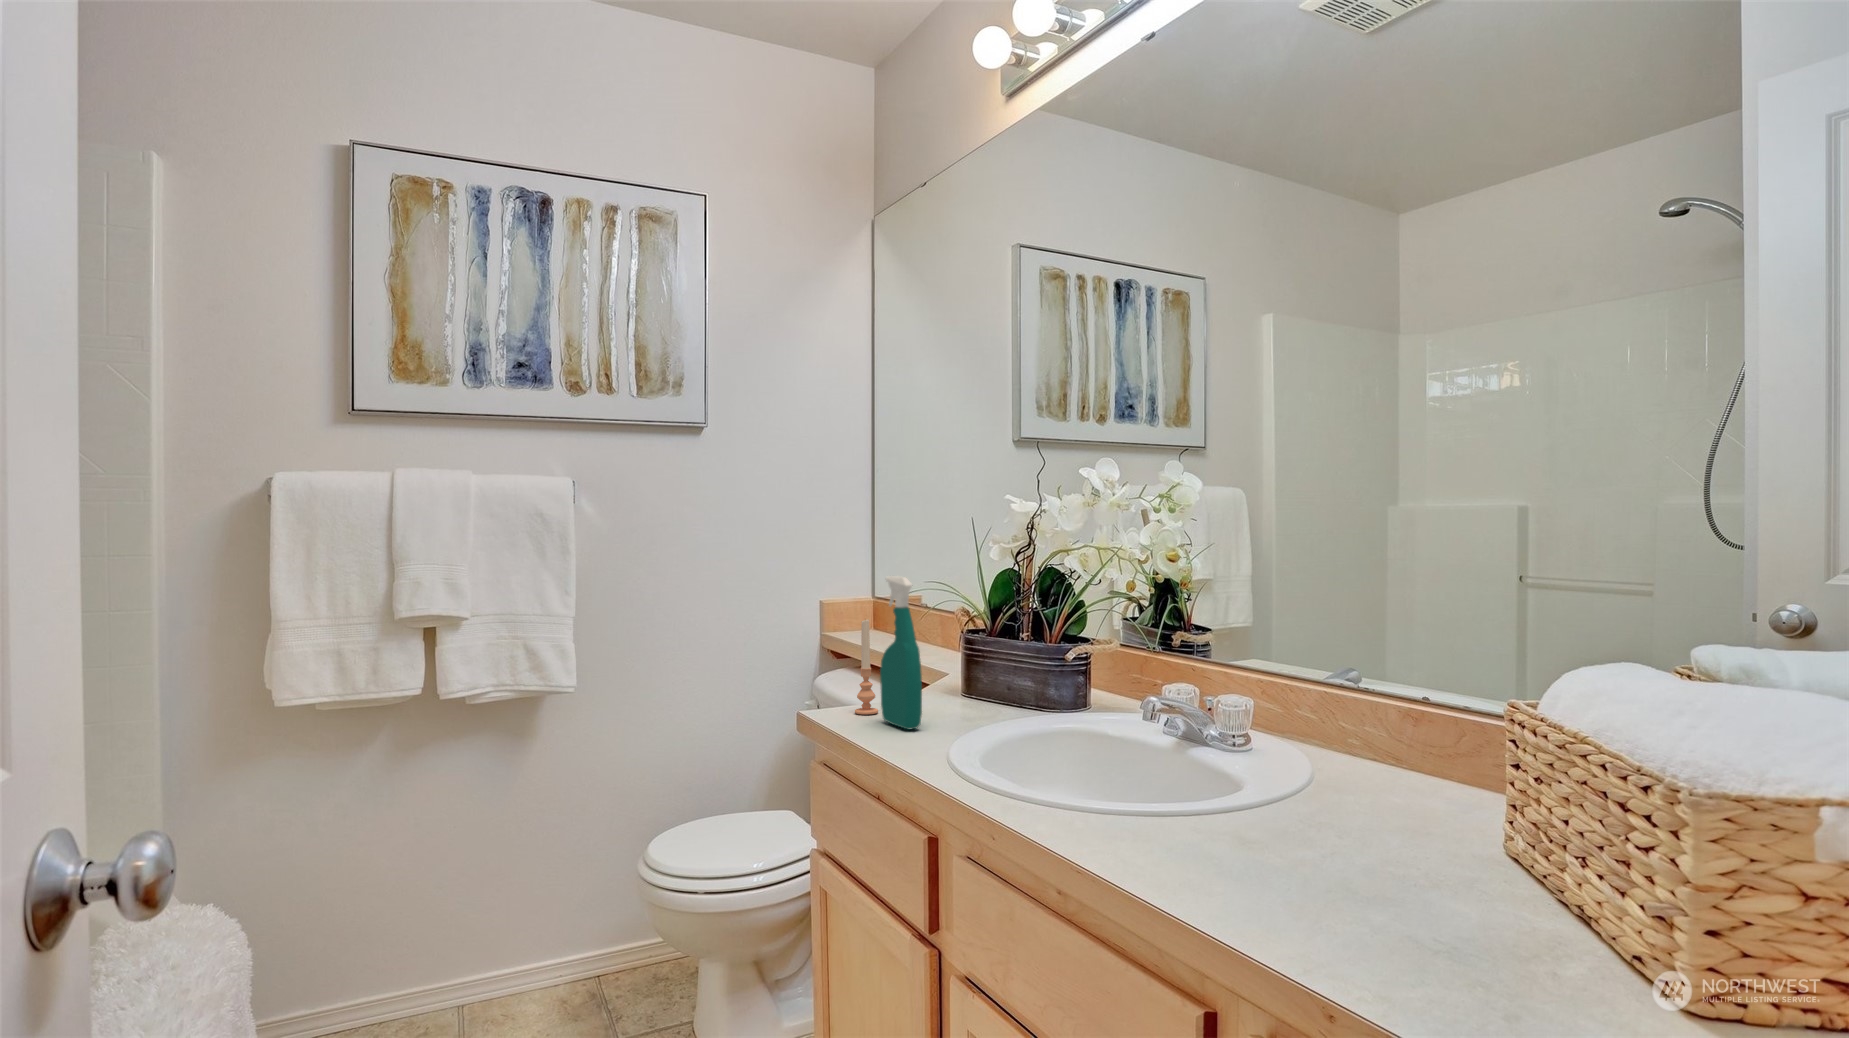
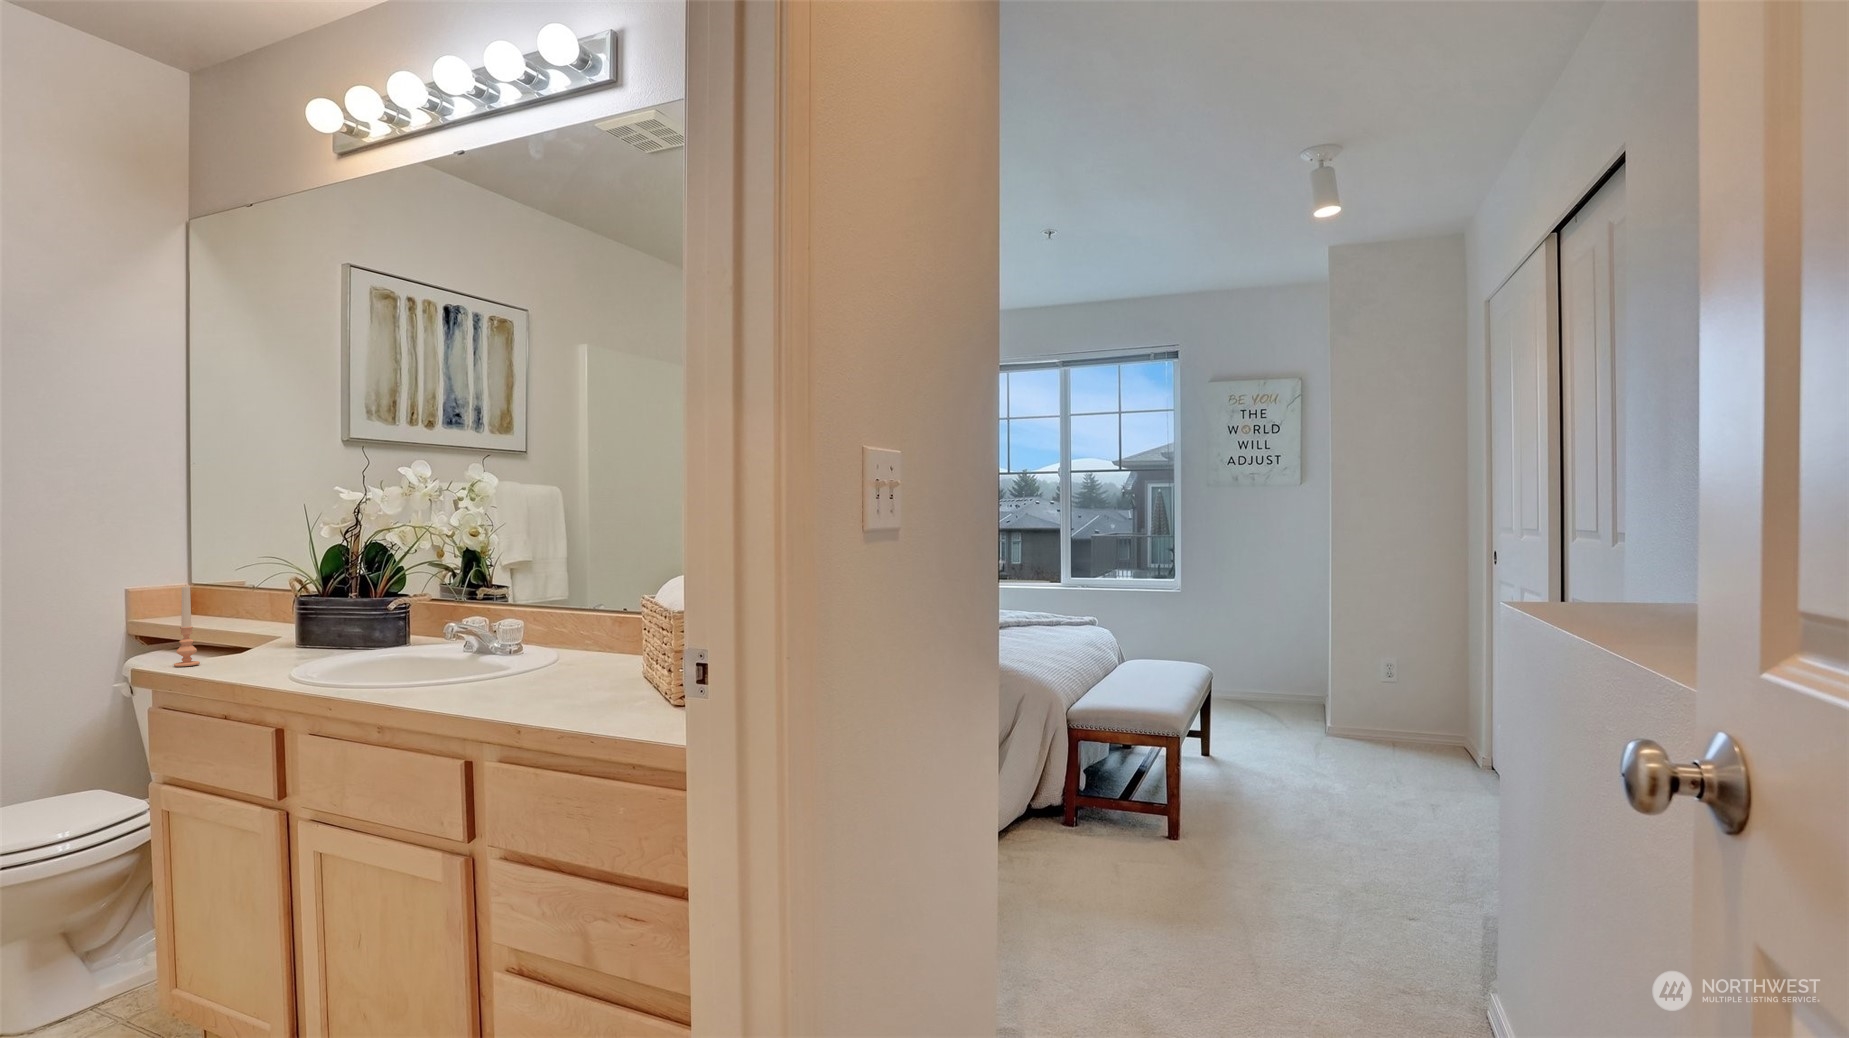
spray bottle: present [880,576,922,729] -> none [203,546,247,671]

